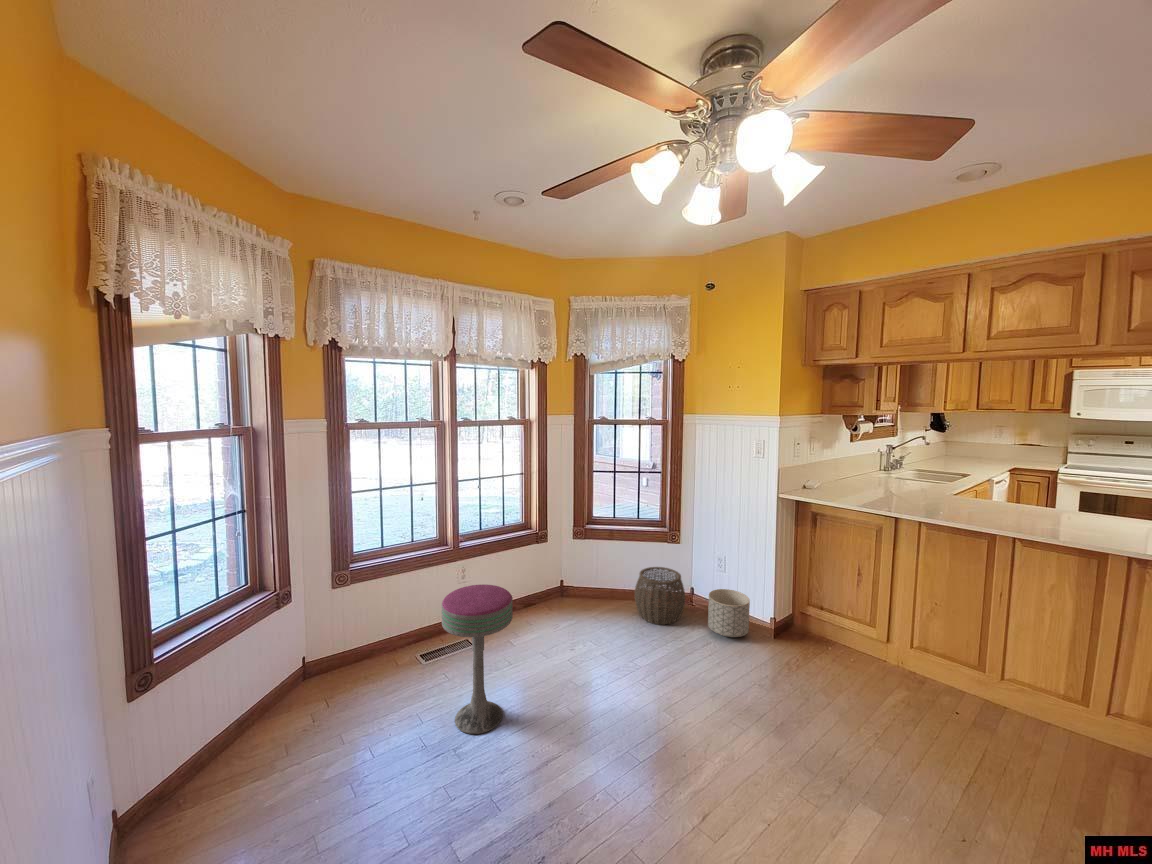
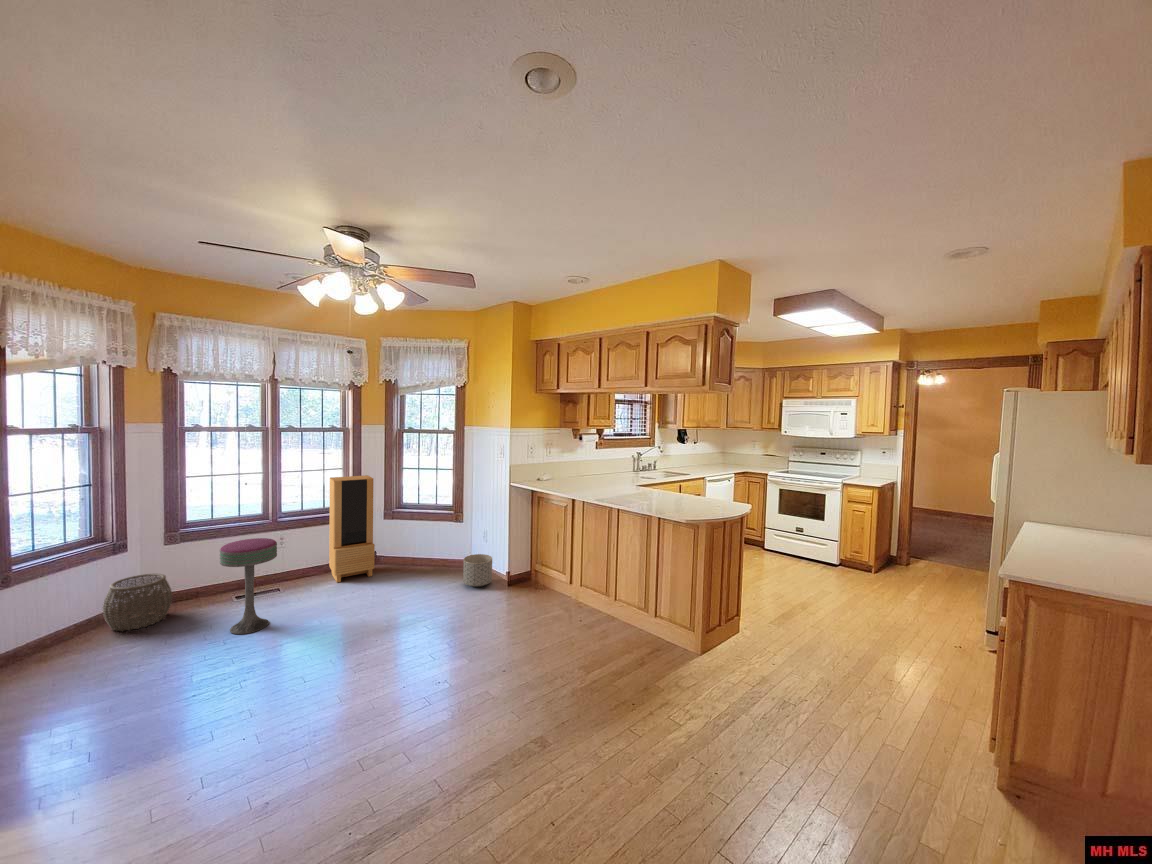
storage cabinet: none [515,482,577,630] -> present [329,475,375,582]
woven basket: present [635,567,685,625] -> present [102,574,172,631]

